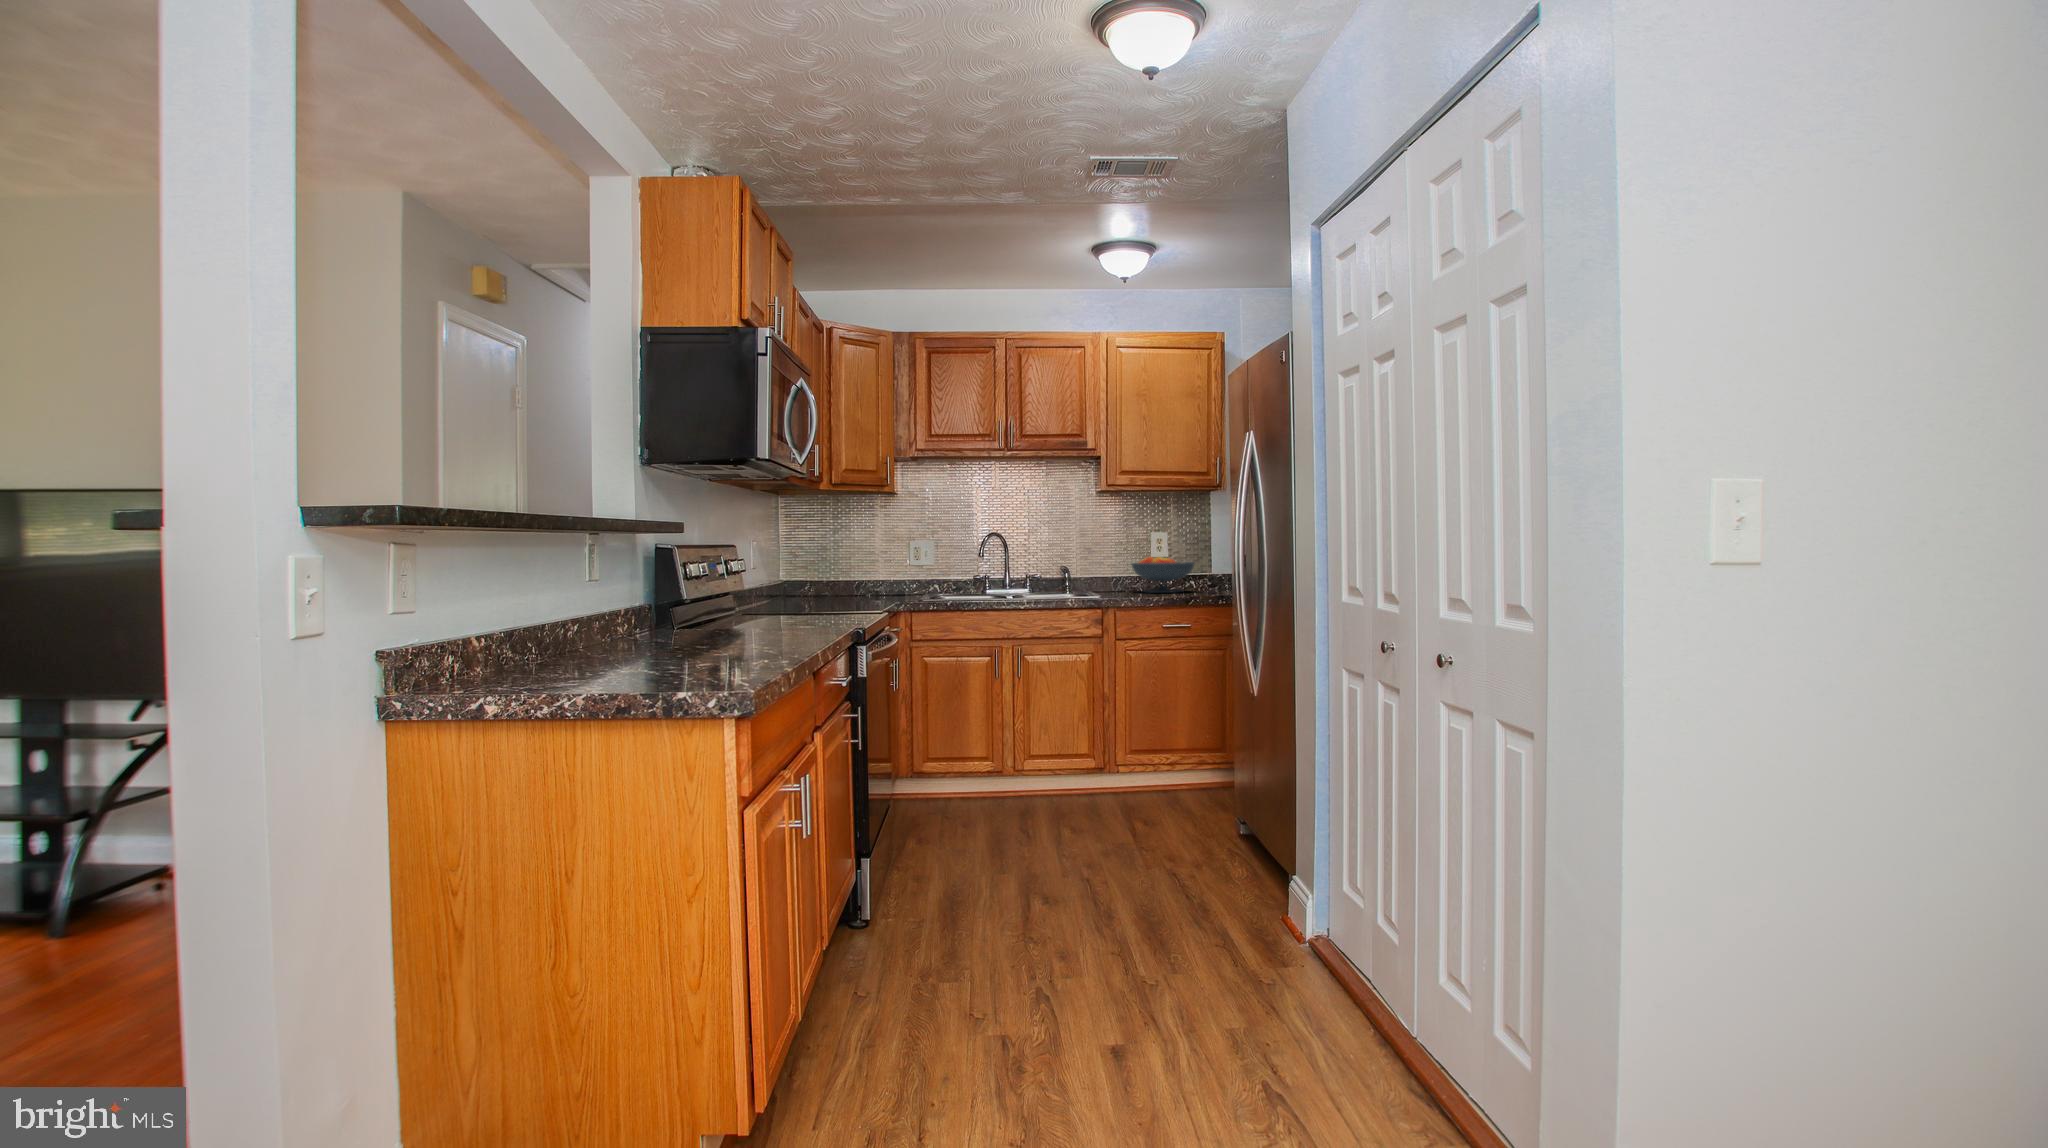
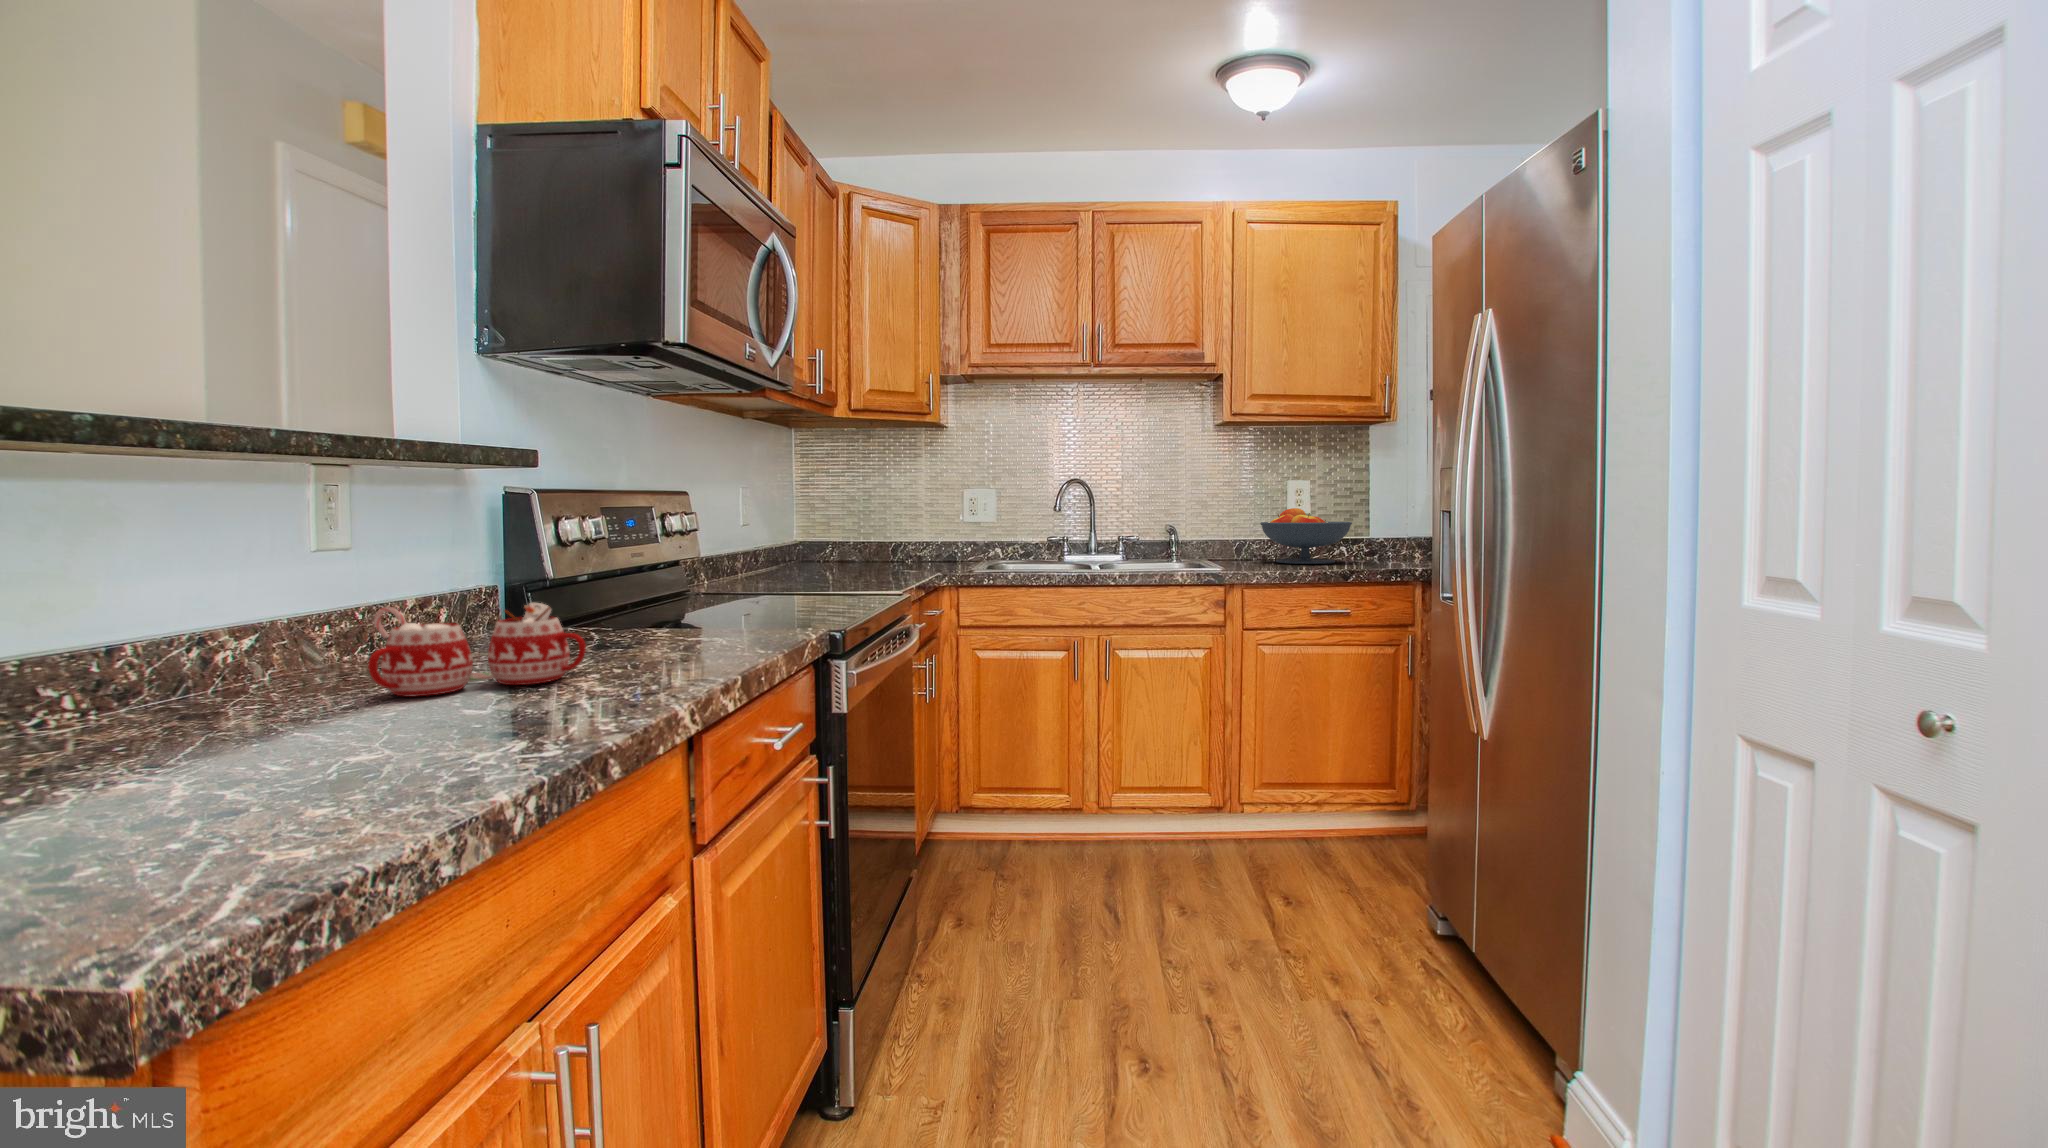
mug: none [650,605,752,651] -> present [368,603,586,697]

